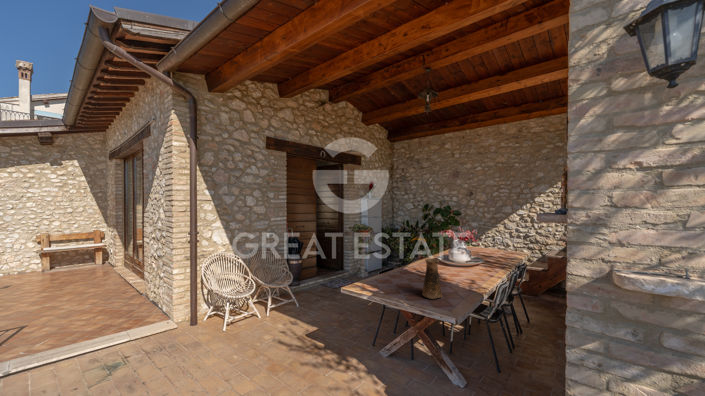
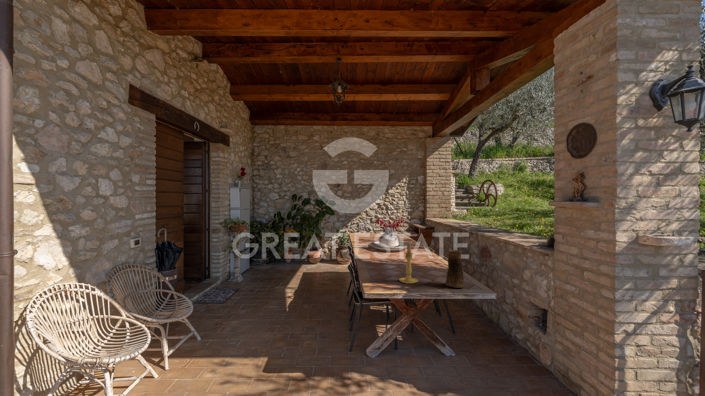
candle holder: none [391,246,409,286] -> present [399,242,418,284]

